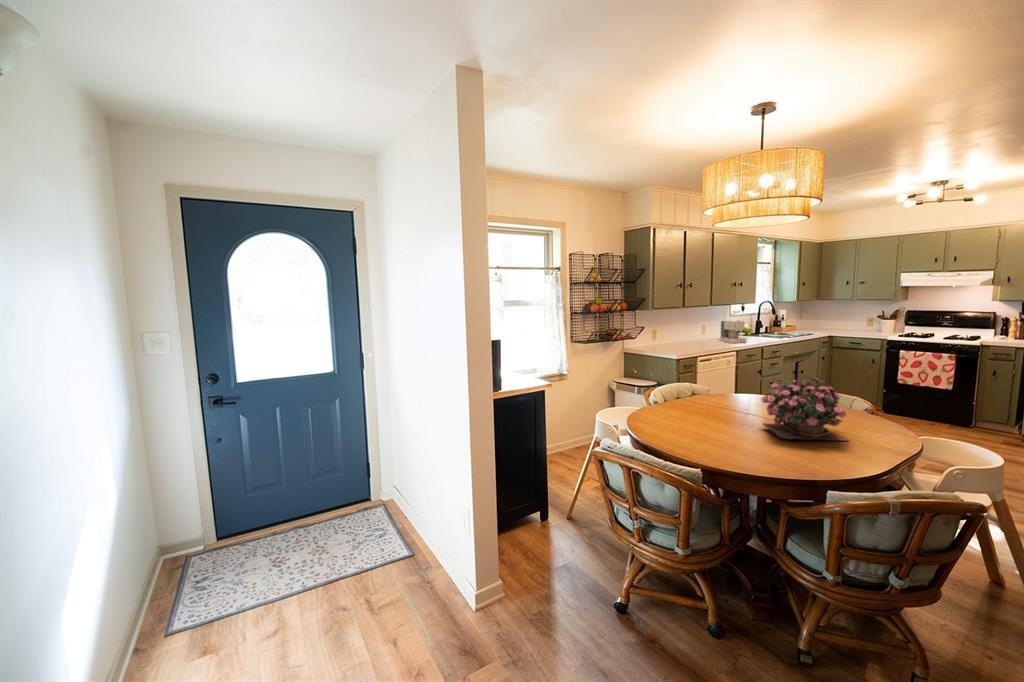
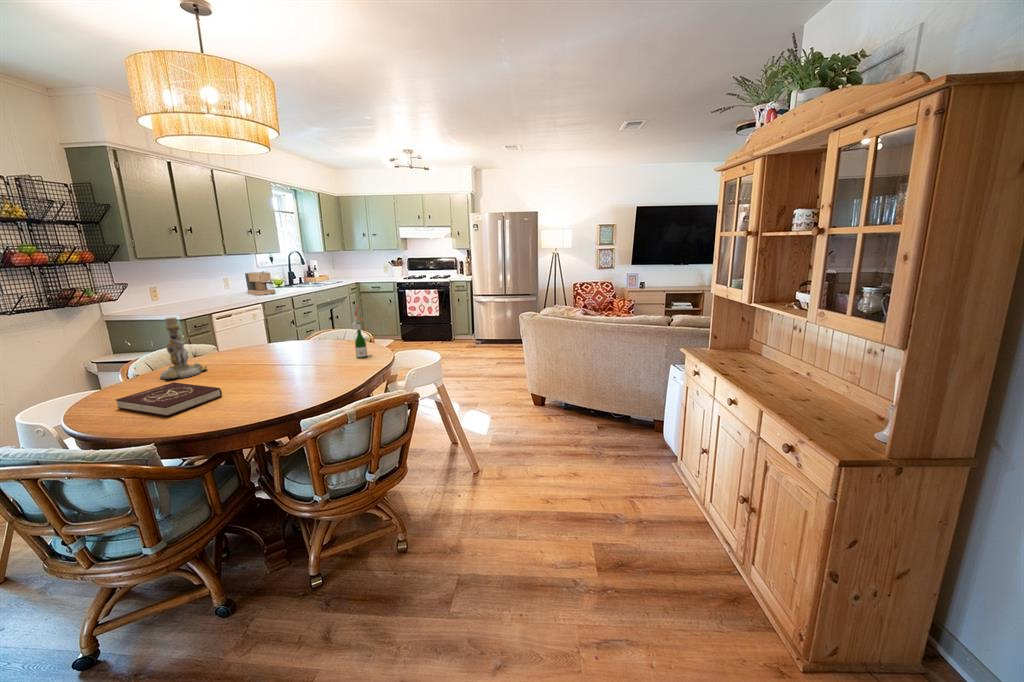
candlestick: none [678,363,712,415] -> present [160,317,207,379]
wine bottle: none [871,375,895,437] -> present [352,306,372,358]
potted flower: present [761,377,848,441] -> none [253,314,338,380]
book: none [660,418,736,447] -> present [116,382,222,416]

